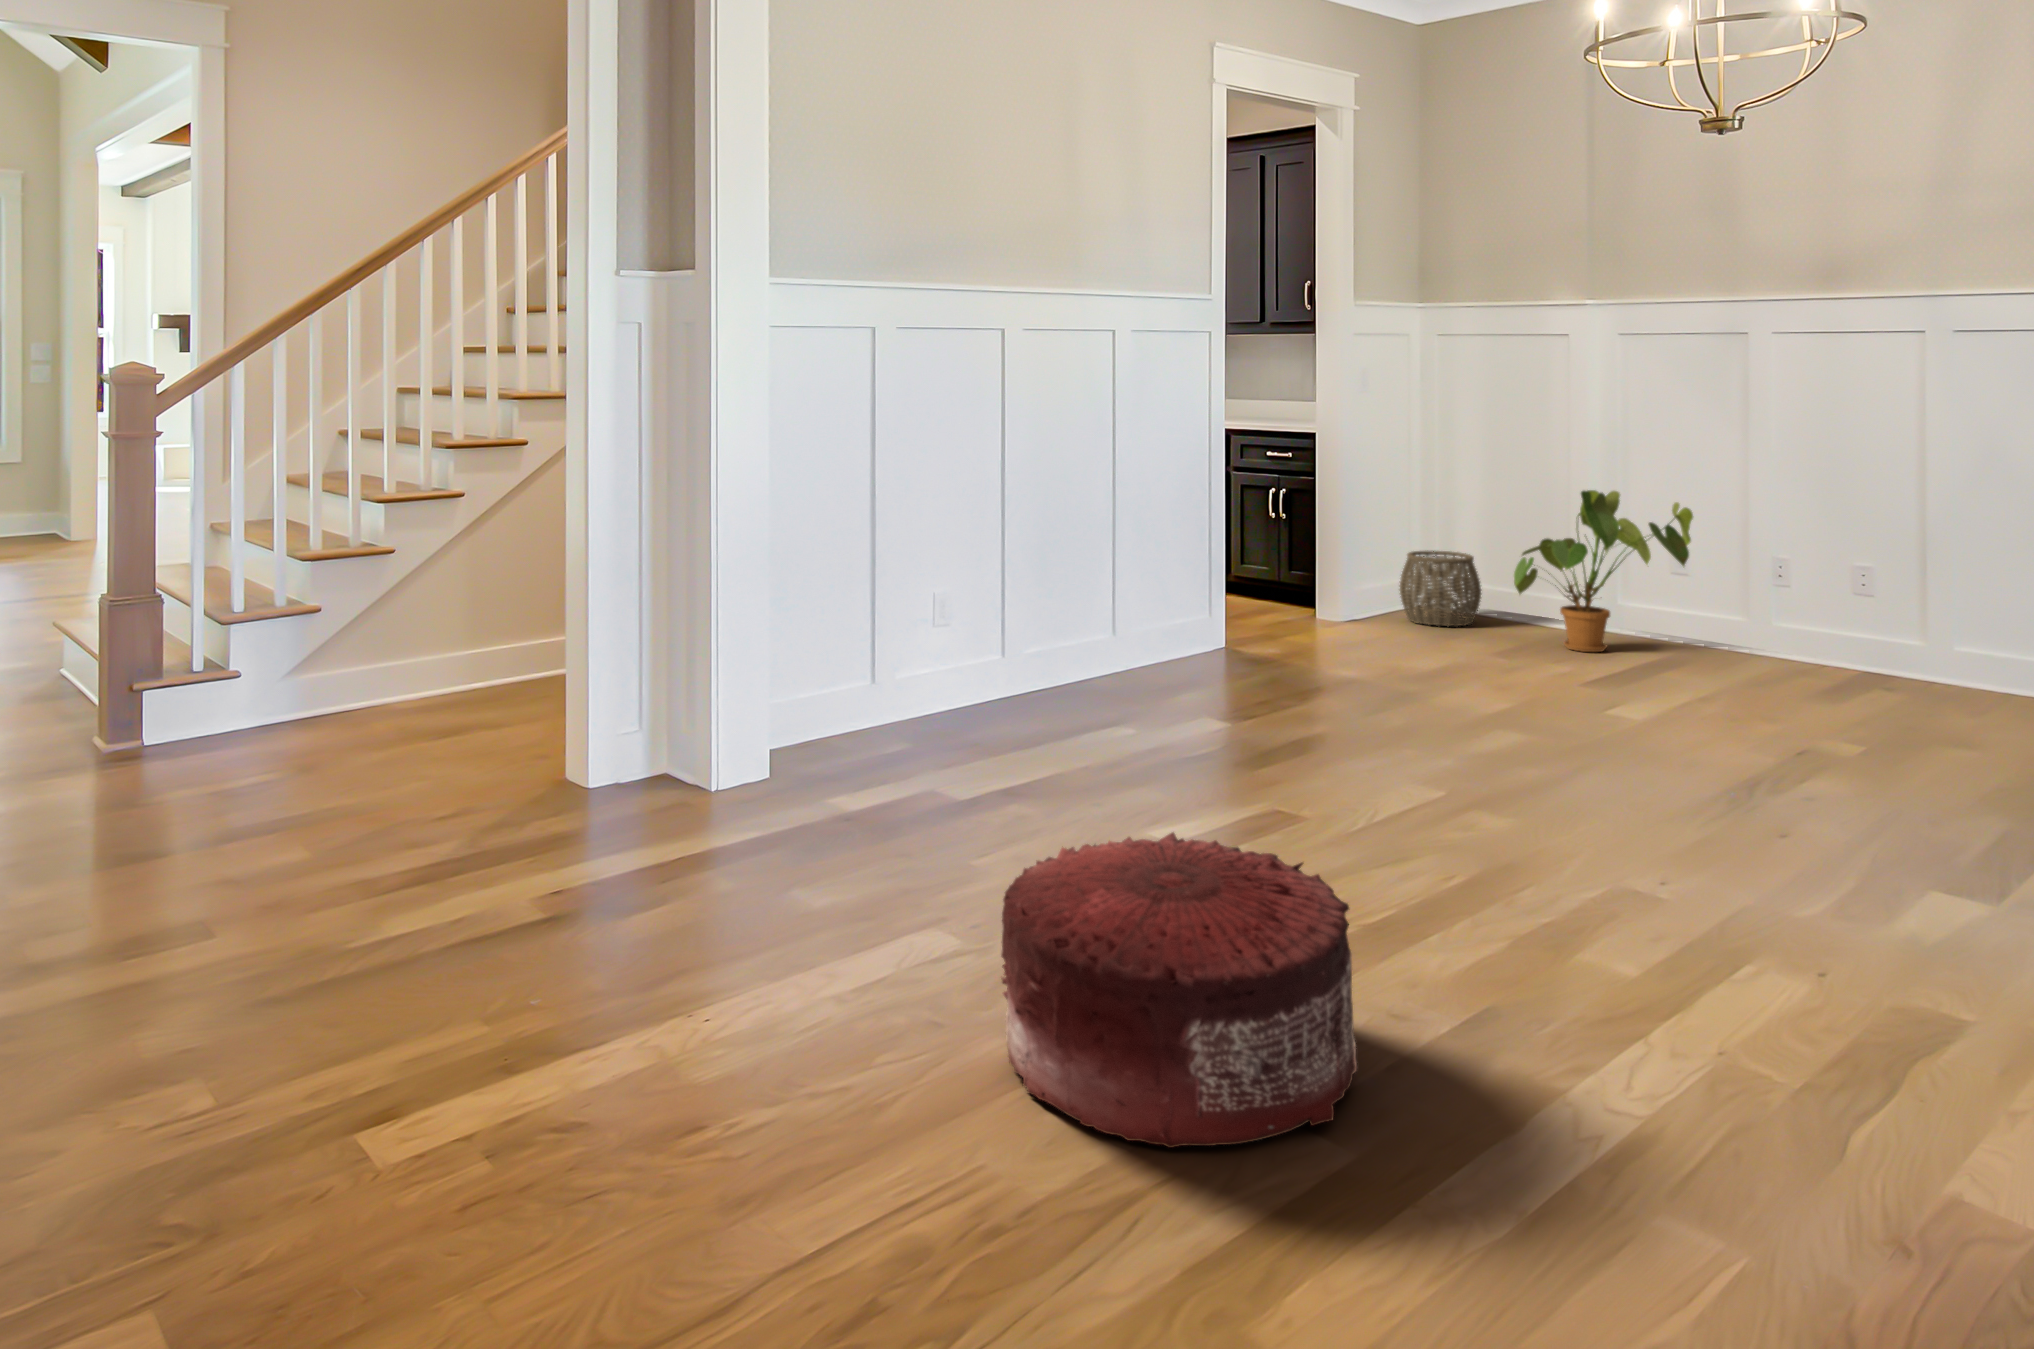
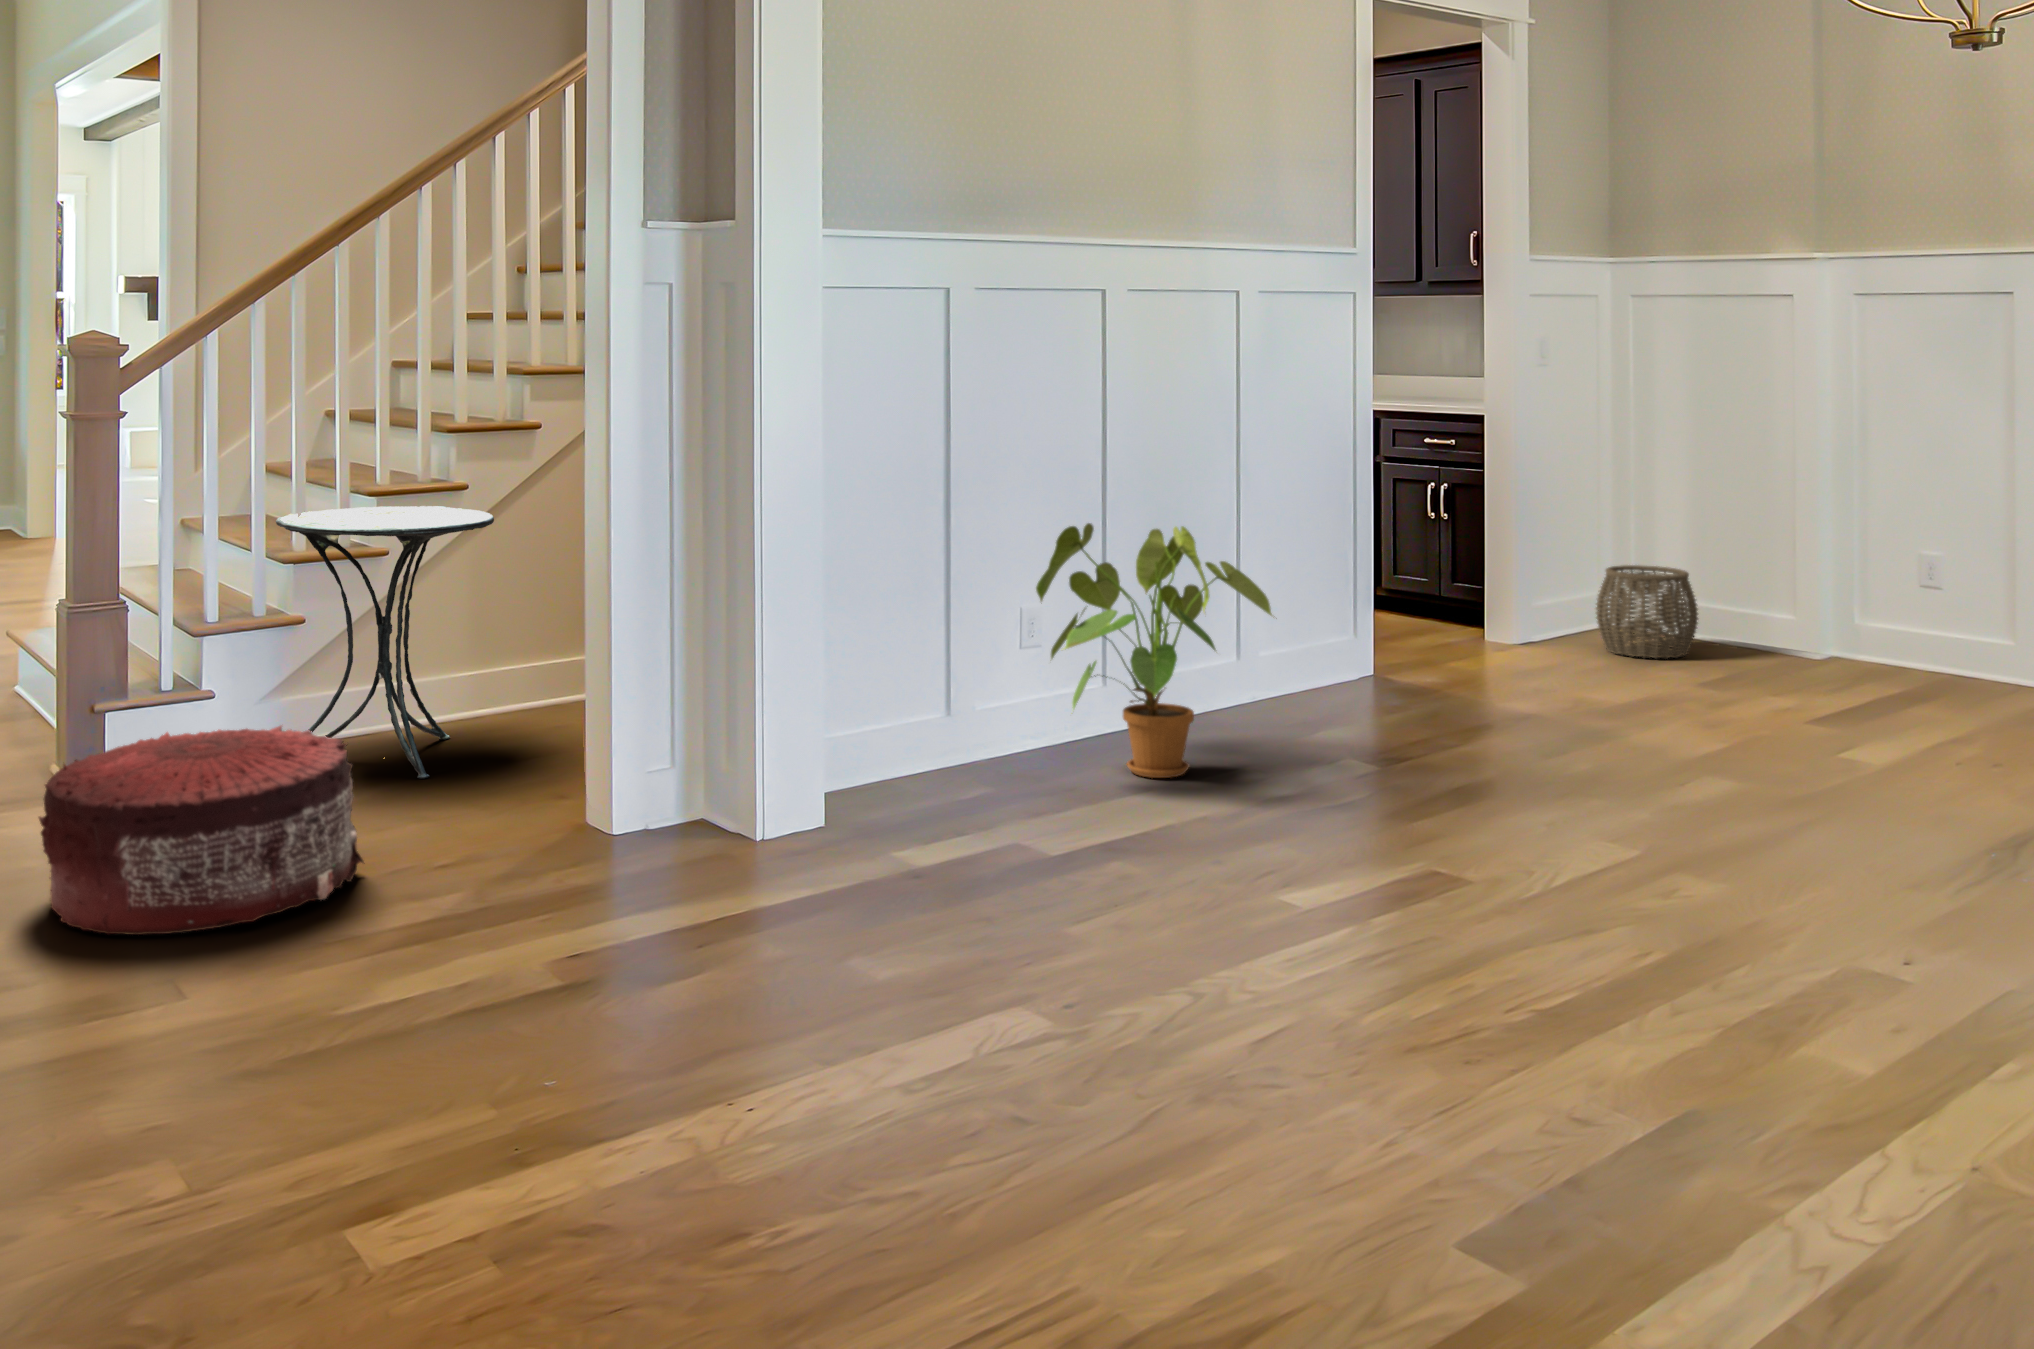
house plant: present [1514,490,1693,652] -> present [1036,523,1272,778]
side table: none [295,511,488,746] -> present [276,506,494,778]
pouf: present [1001,832,1357,1148] -> present [39,726,363,935]

